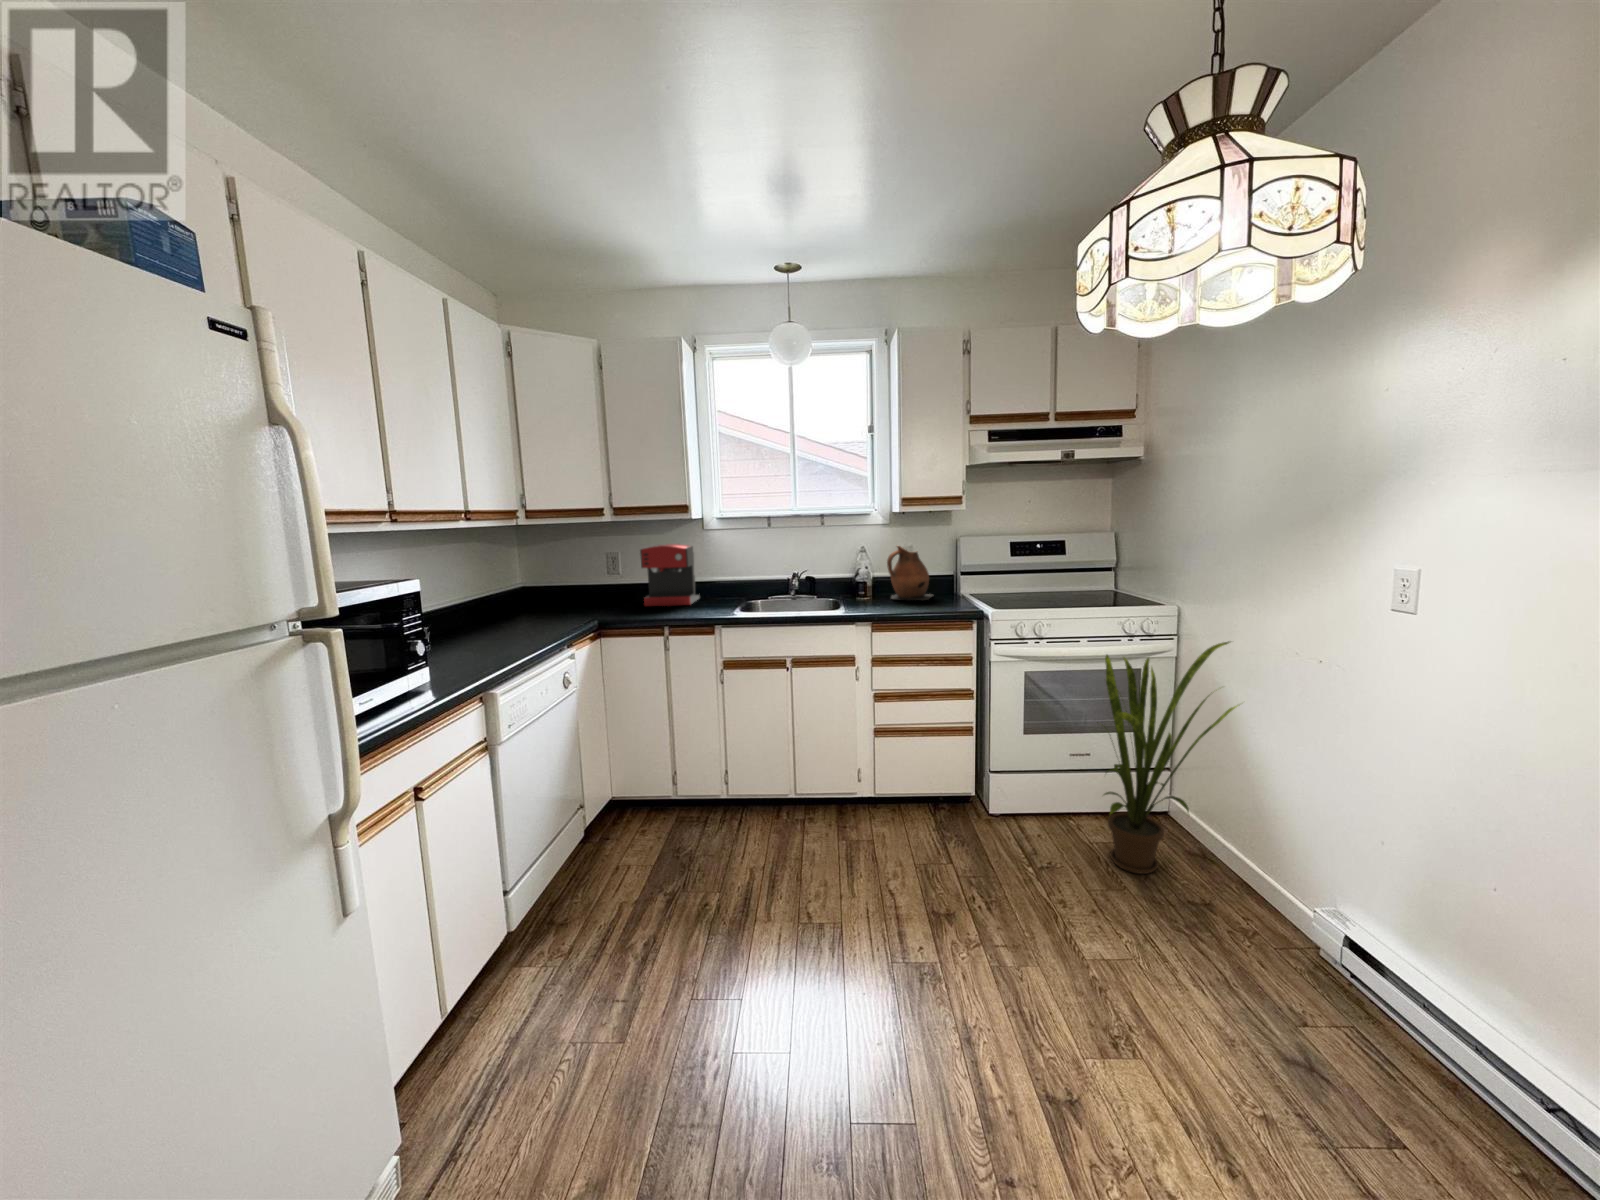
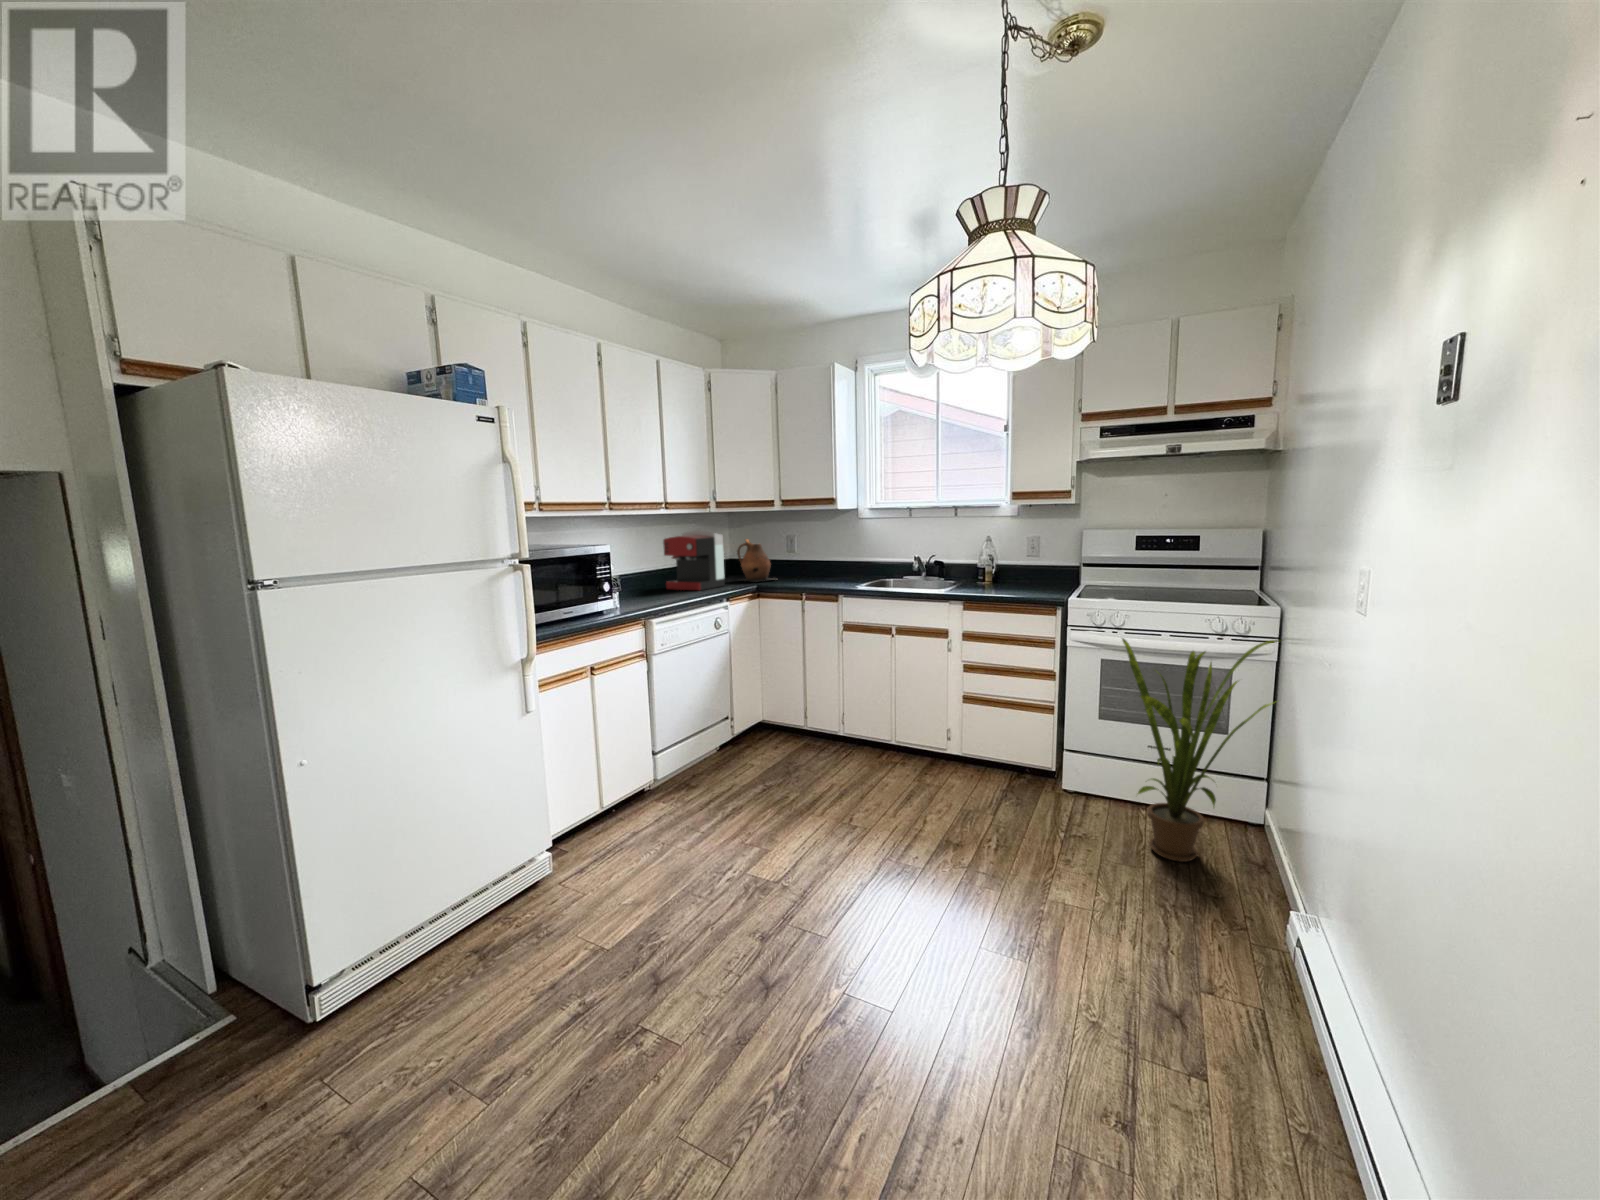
coffee maker: present [640,544,700,606] -> present [663,531,725,590]
ceramic pitcher: present [887,546,932,600] -> present [737,539,774,582]

